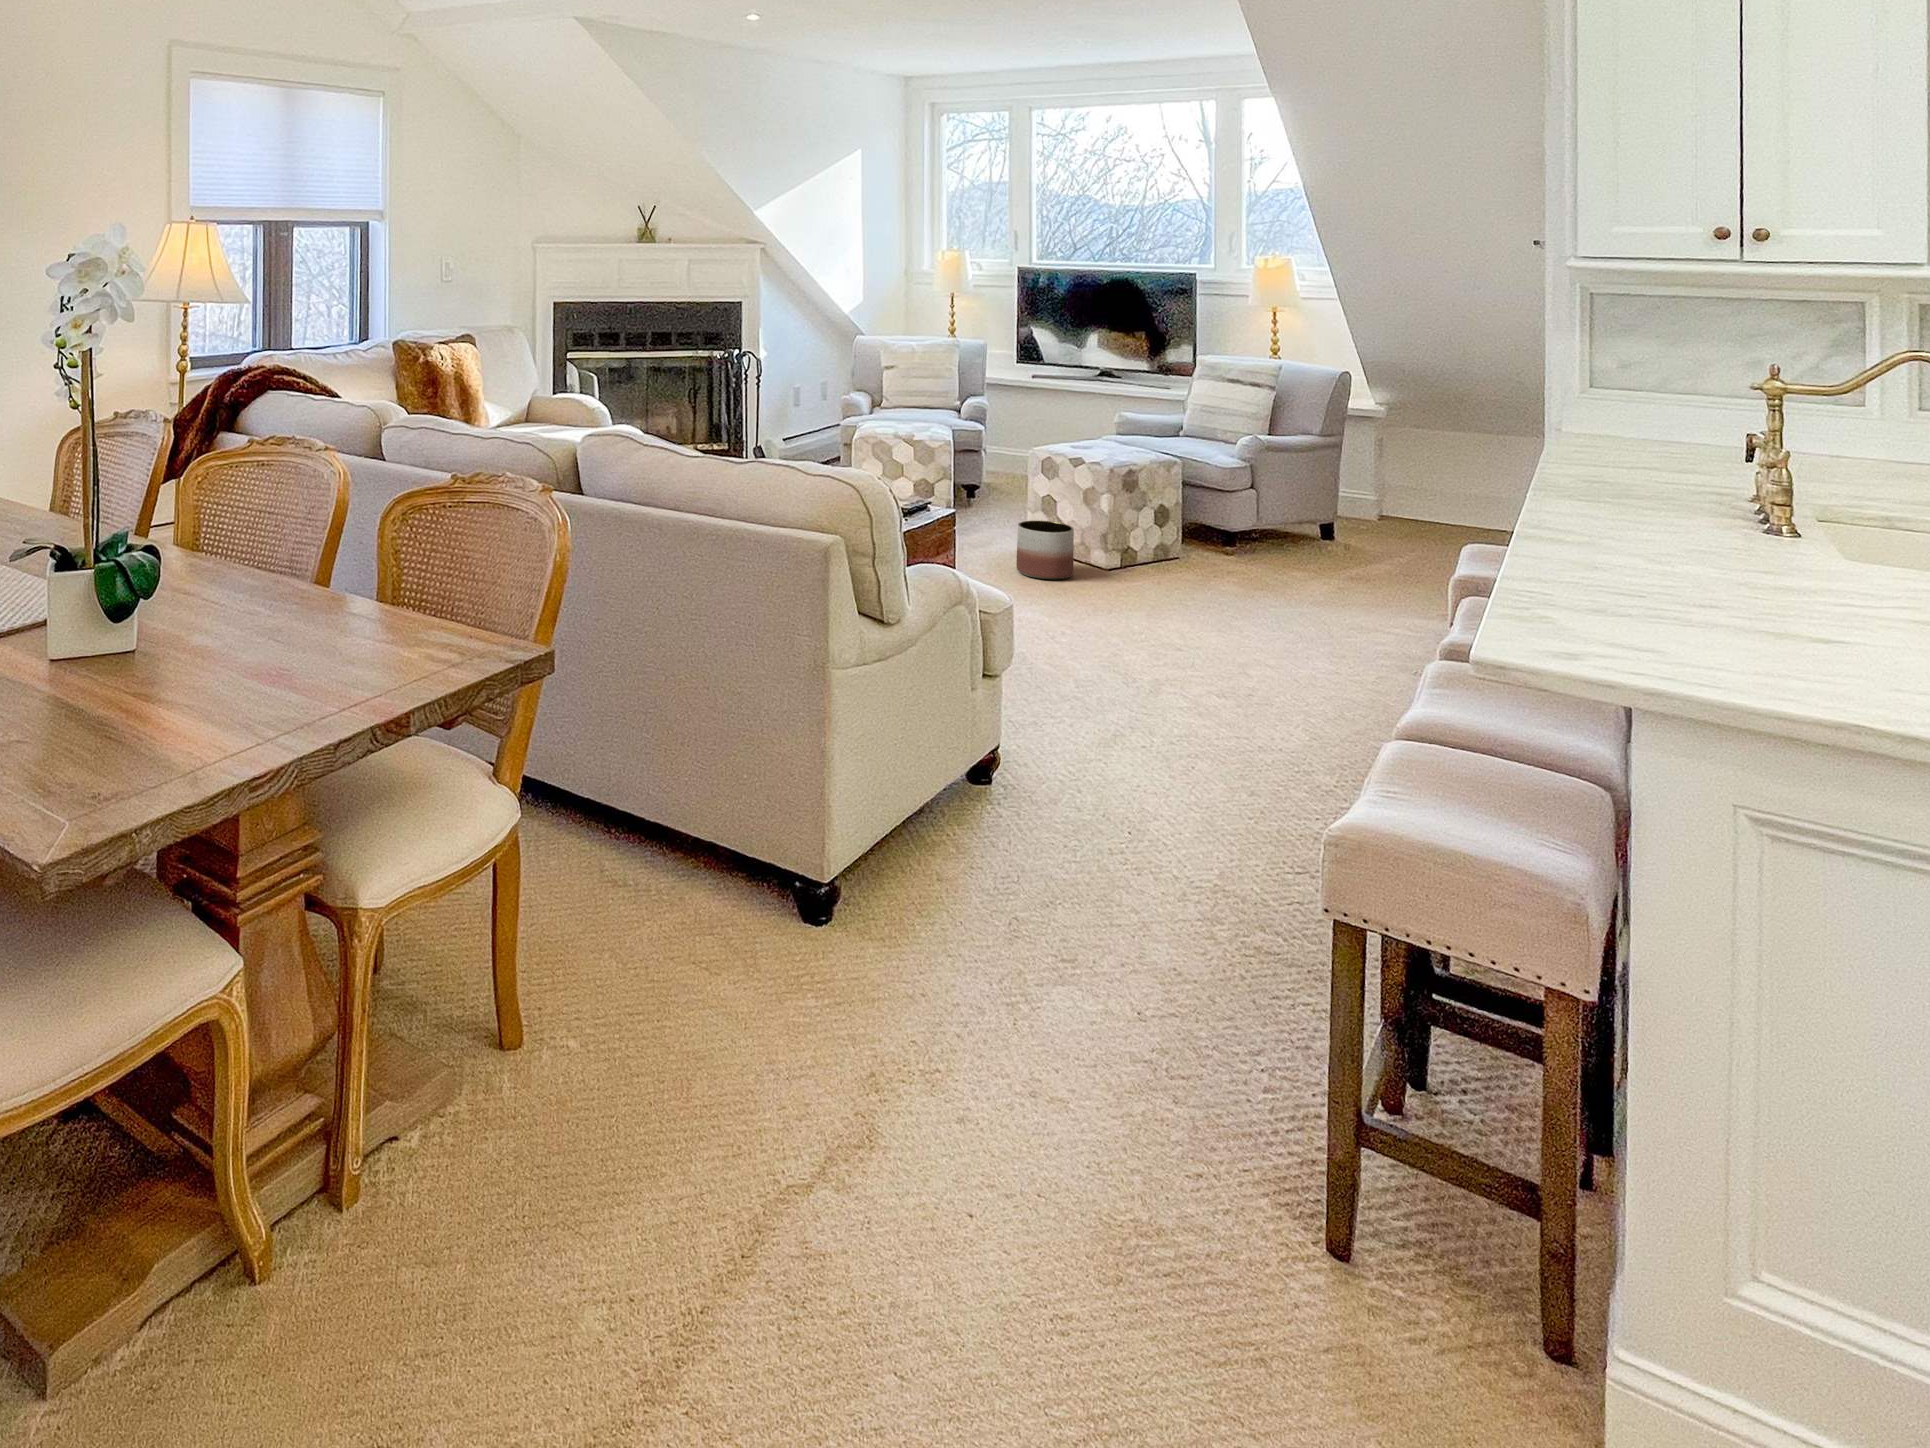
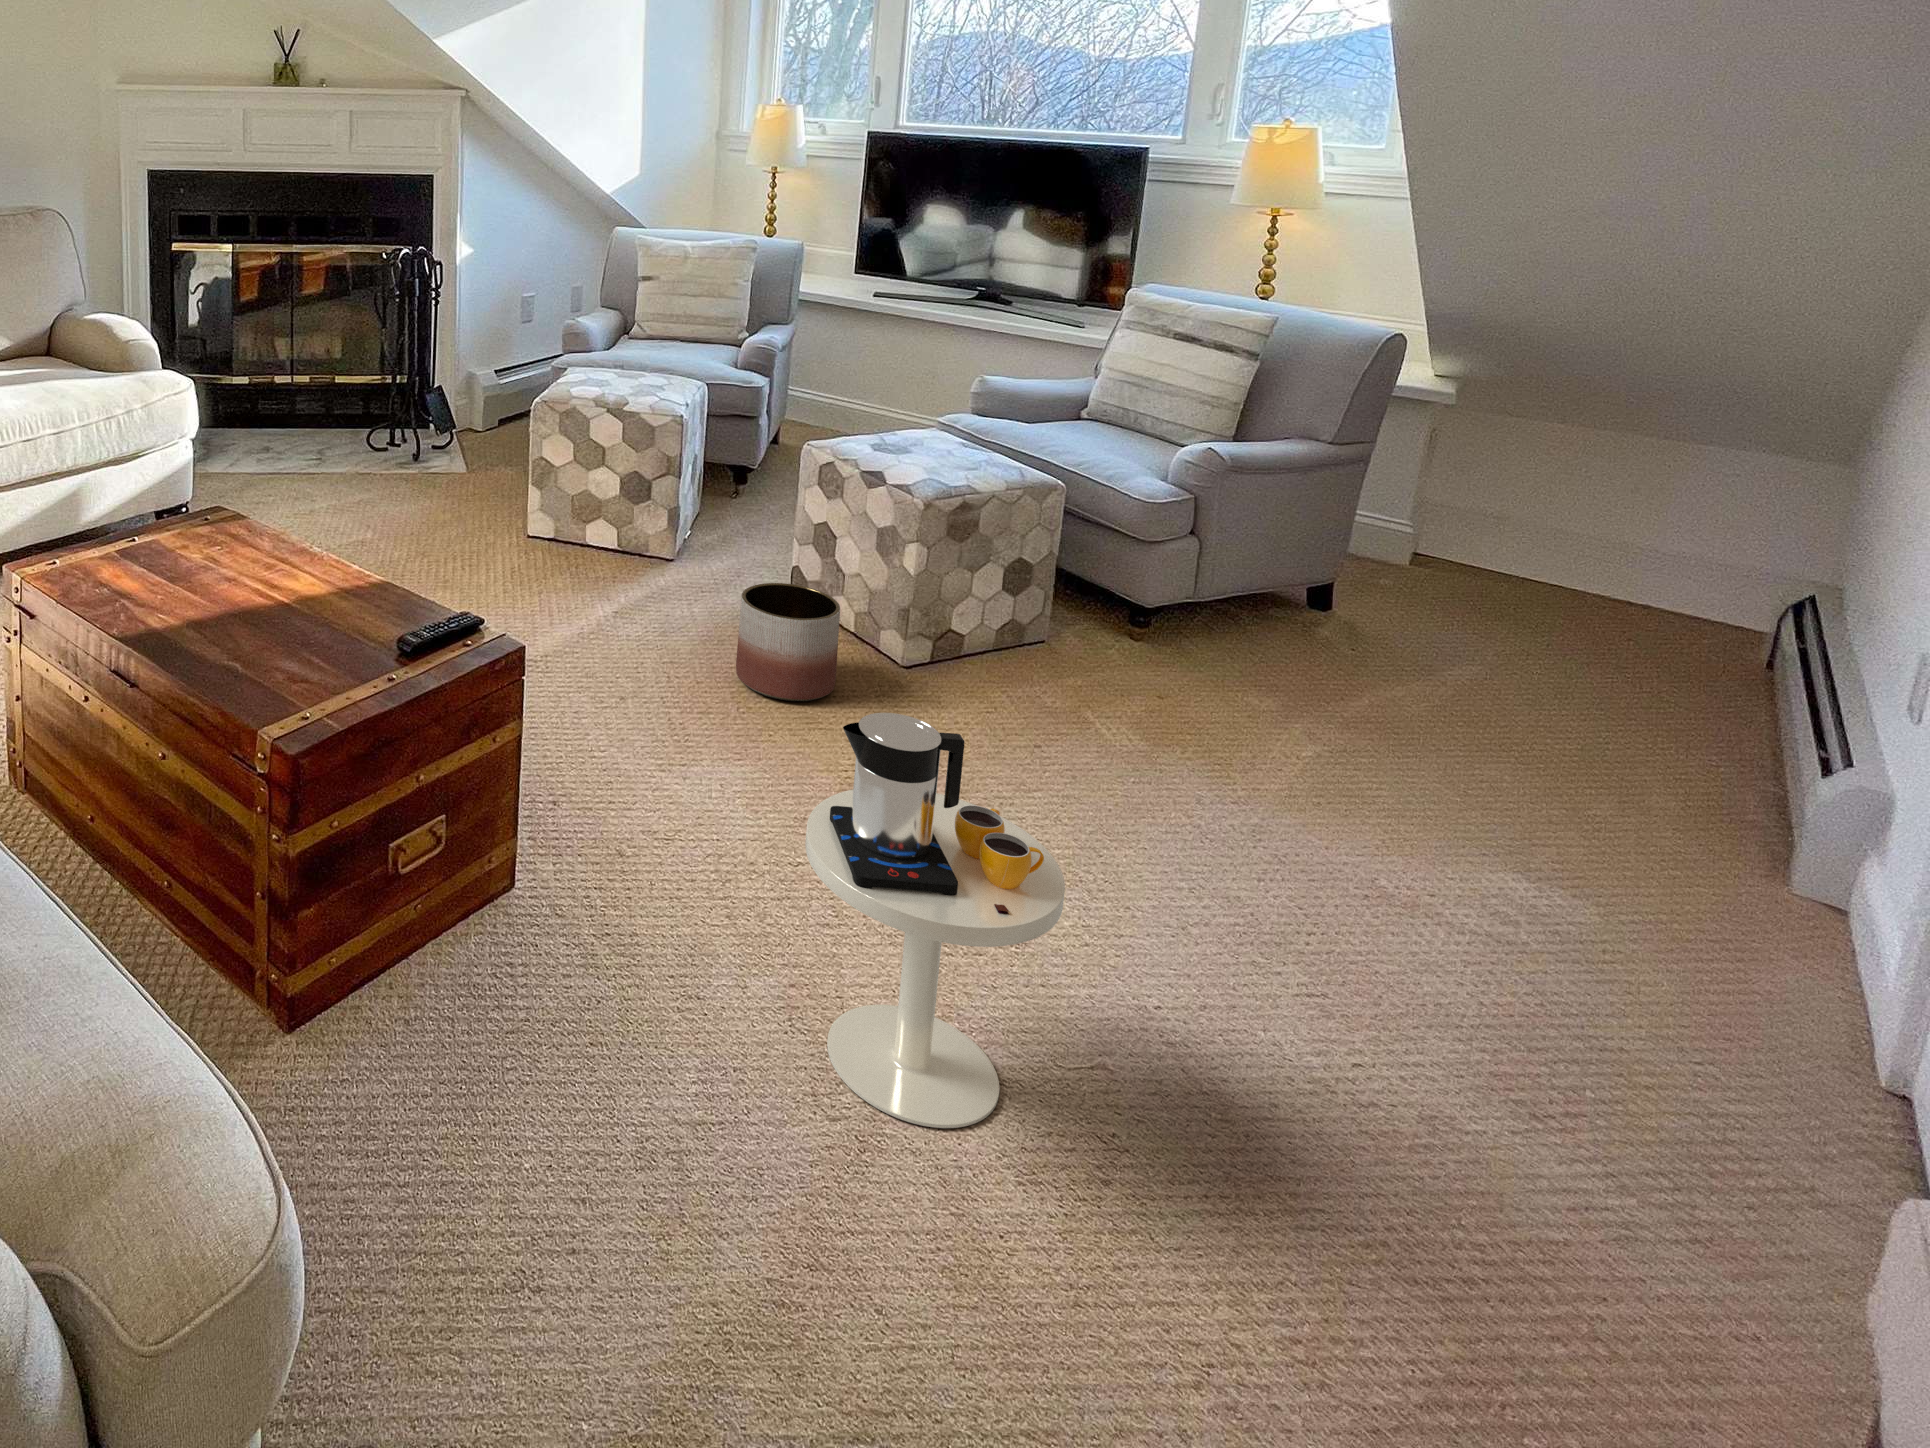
side table: none [1112,516,1225,685] -> present [805,713,1065,1128]

